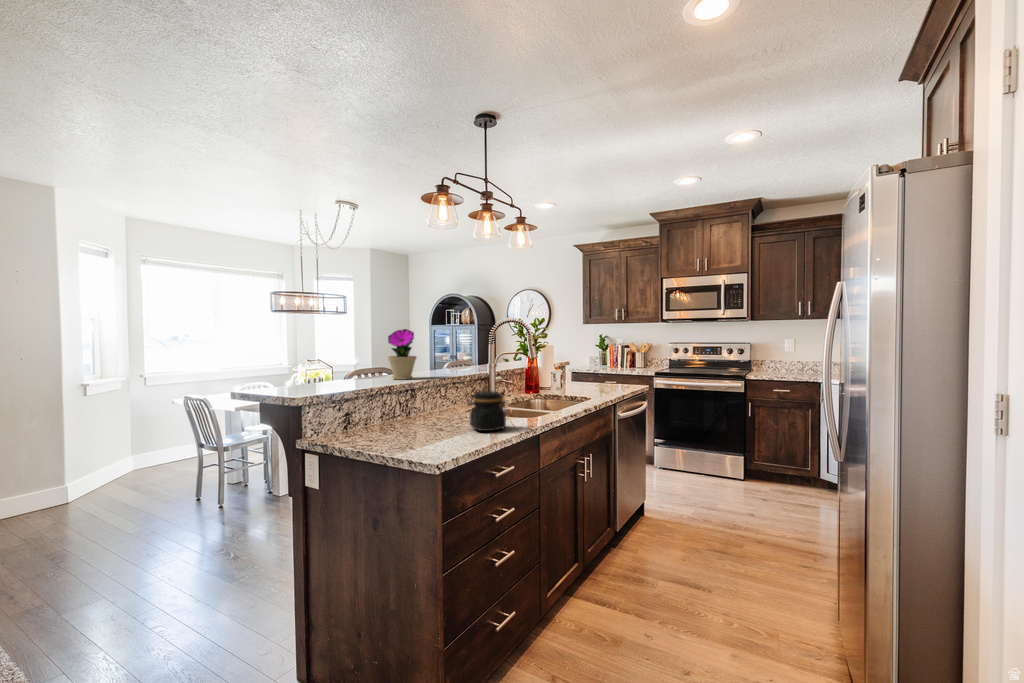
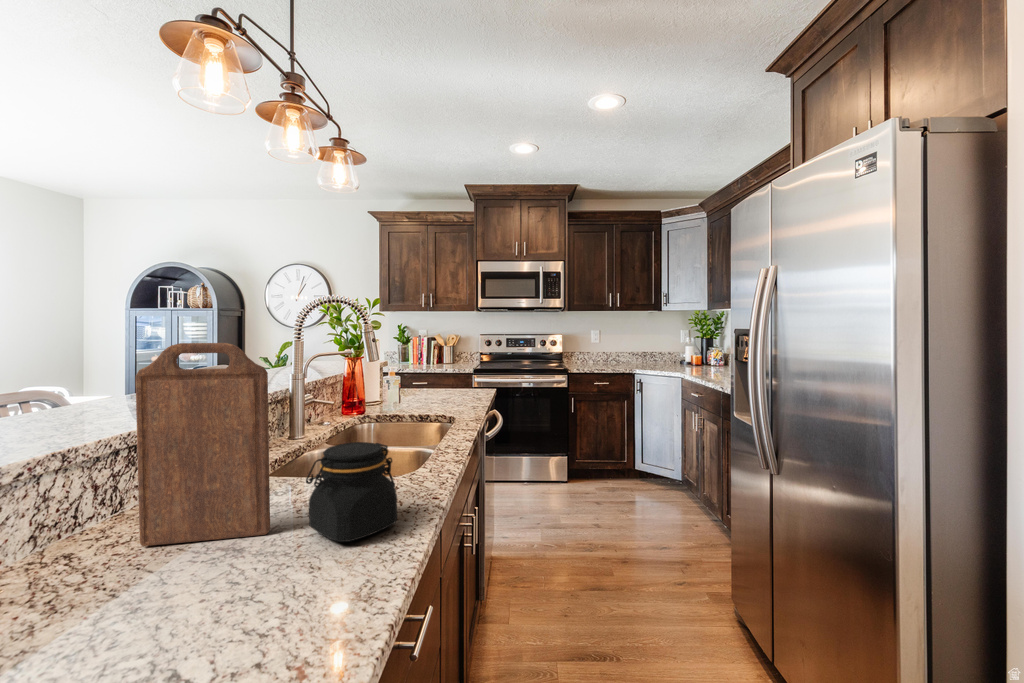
flower pot: present [388,329,416,380] -> none [48,306,137,425]
cutting board: none [412,345,457,427] -> present [135,343,270,546]

